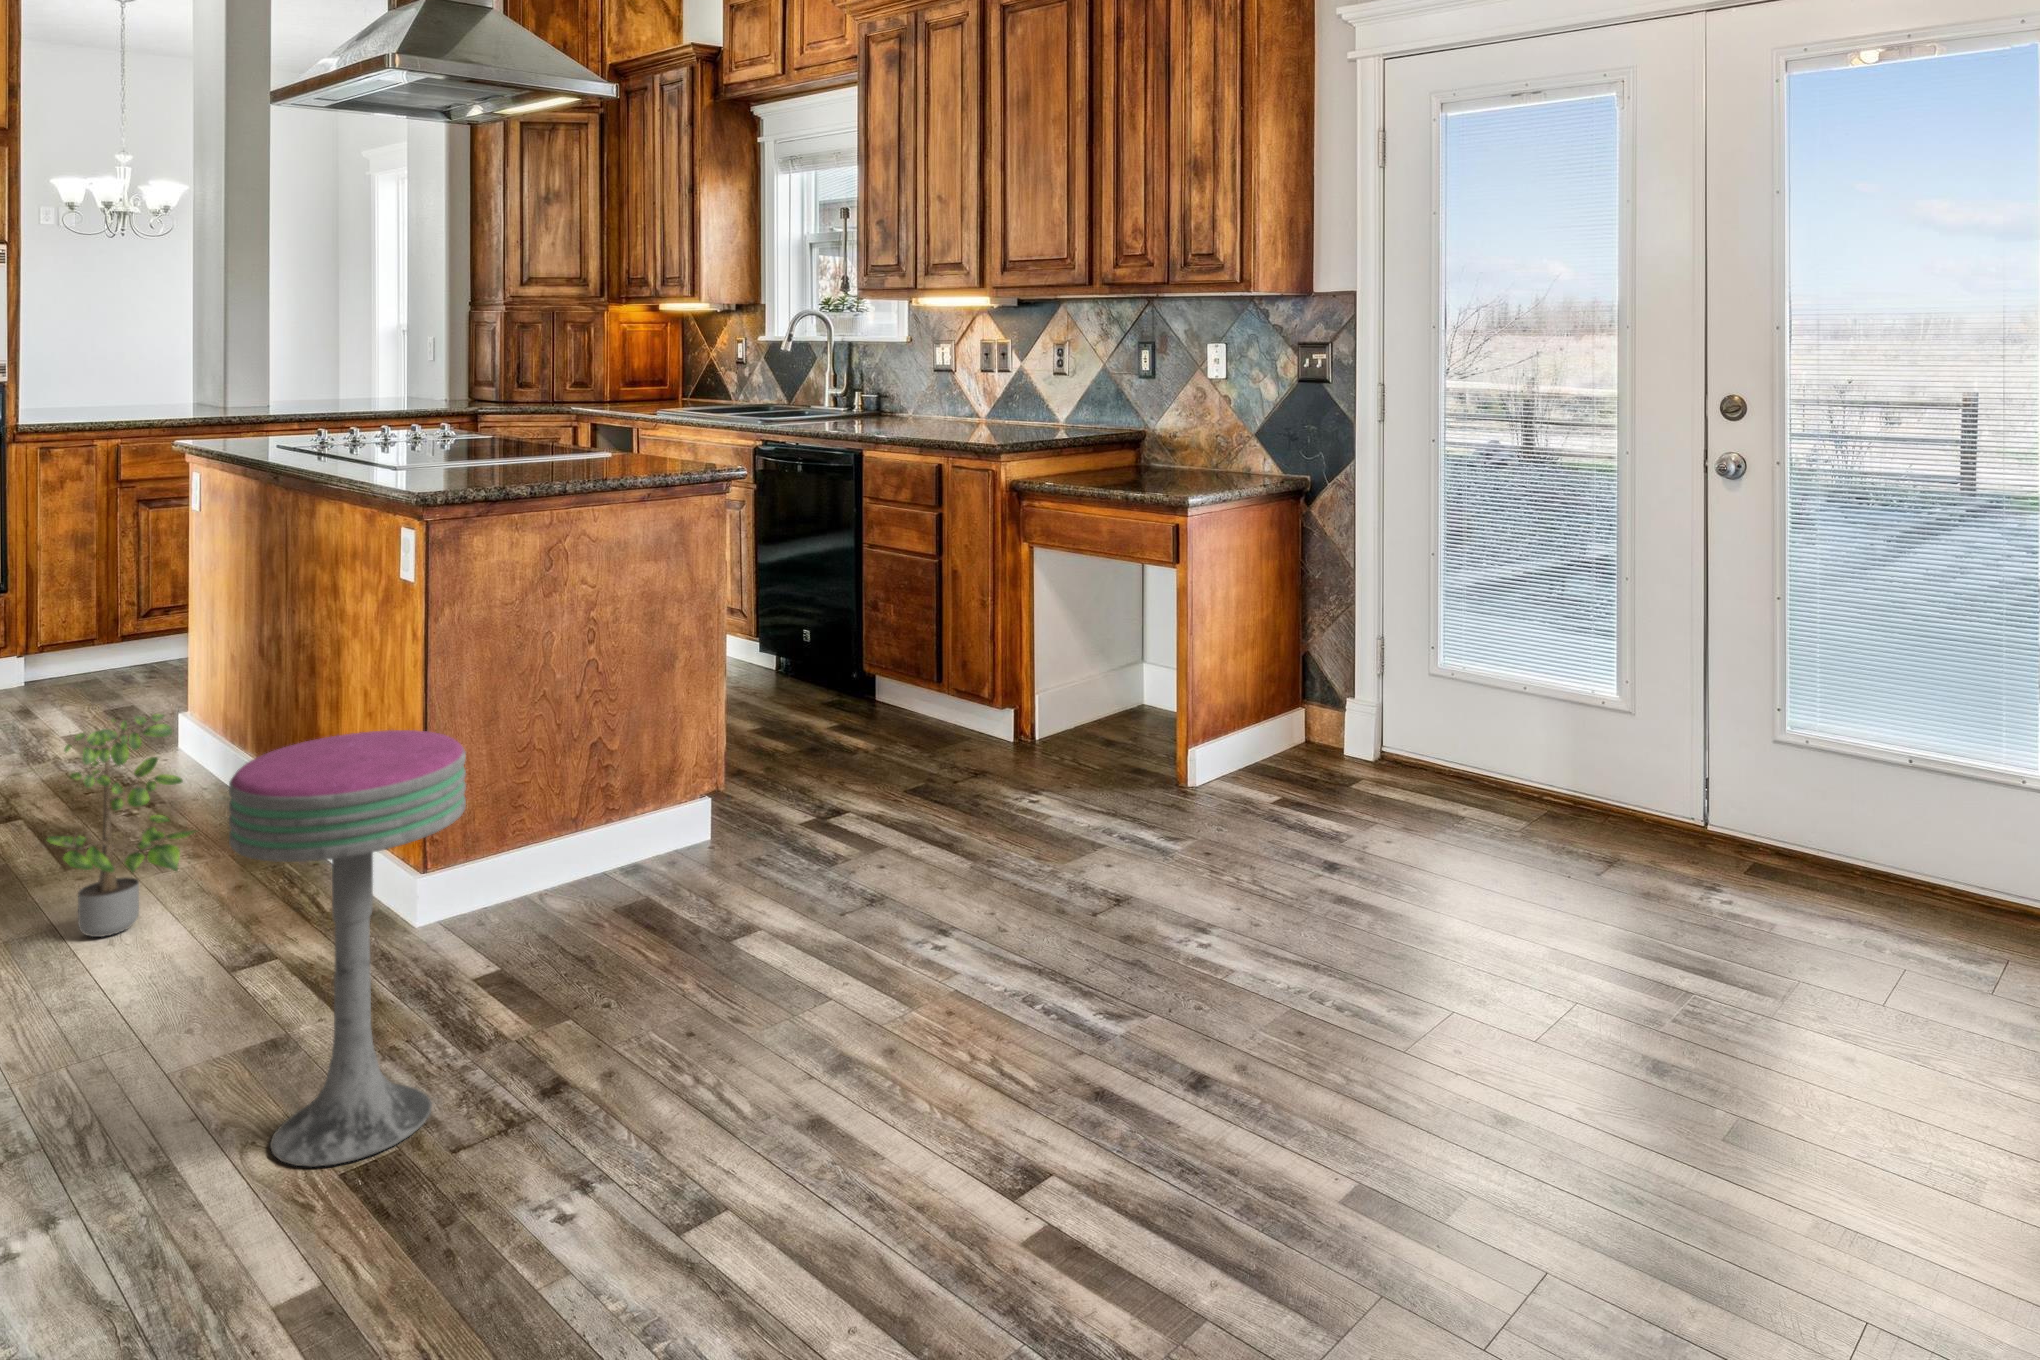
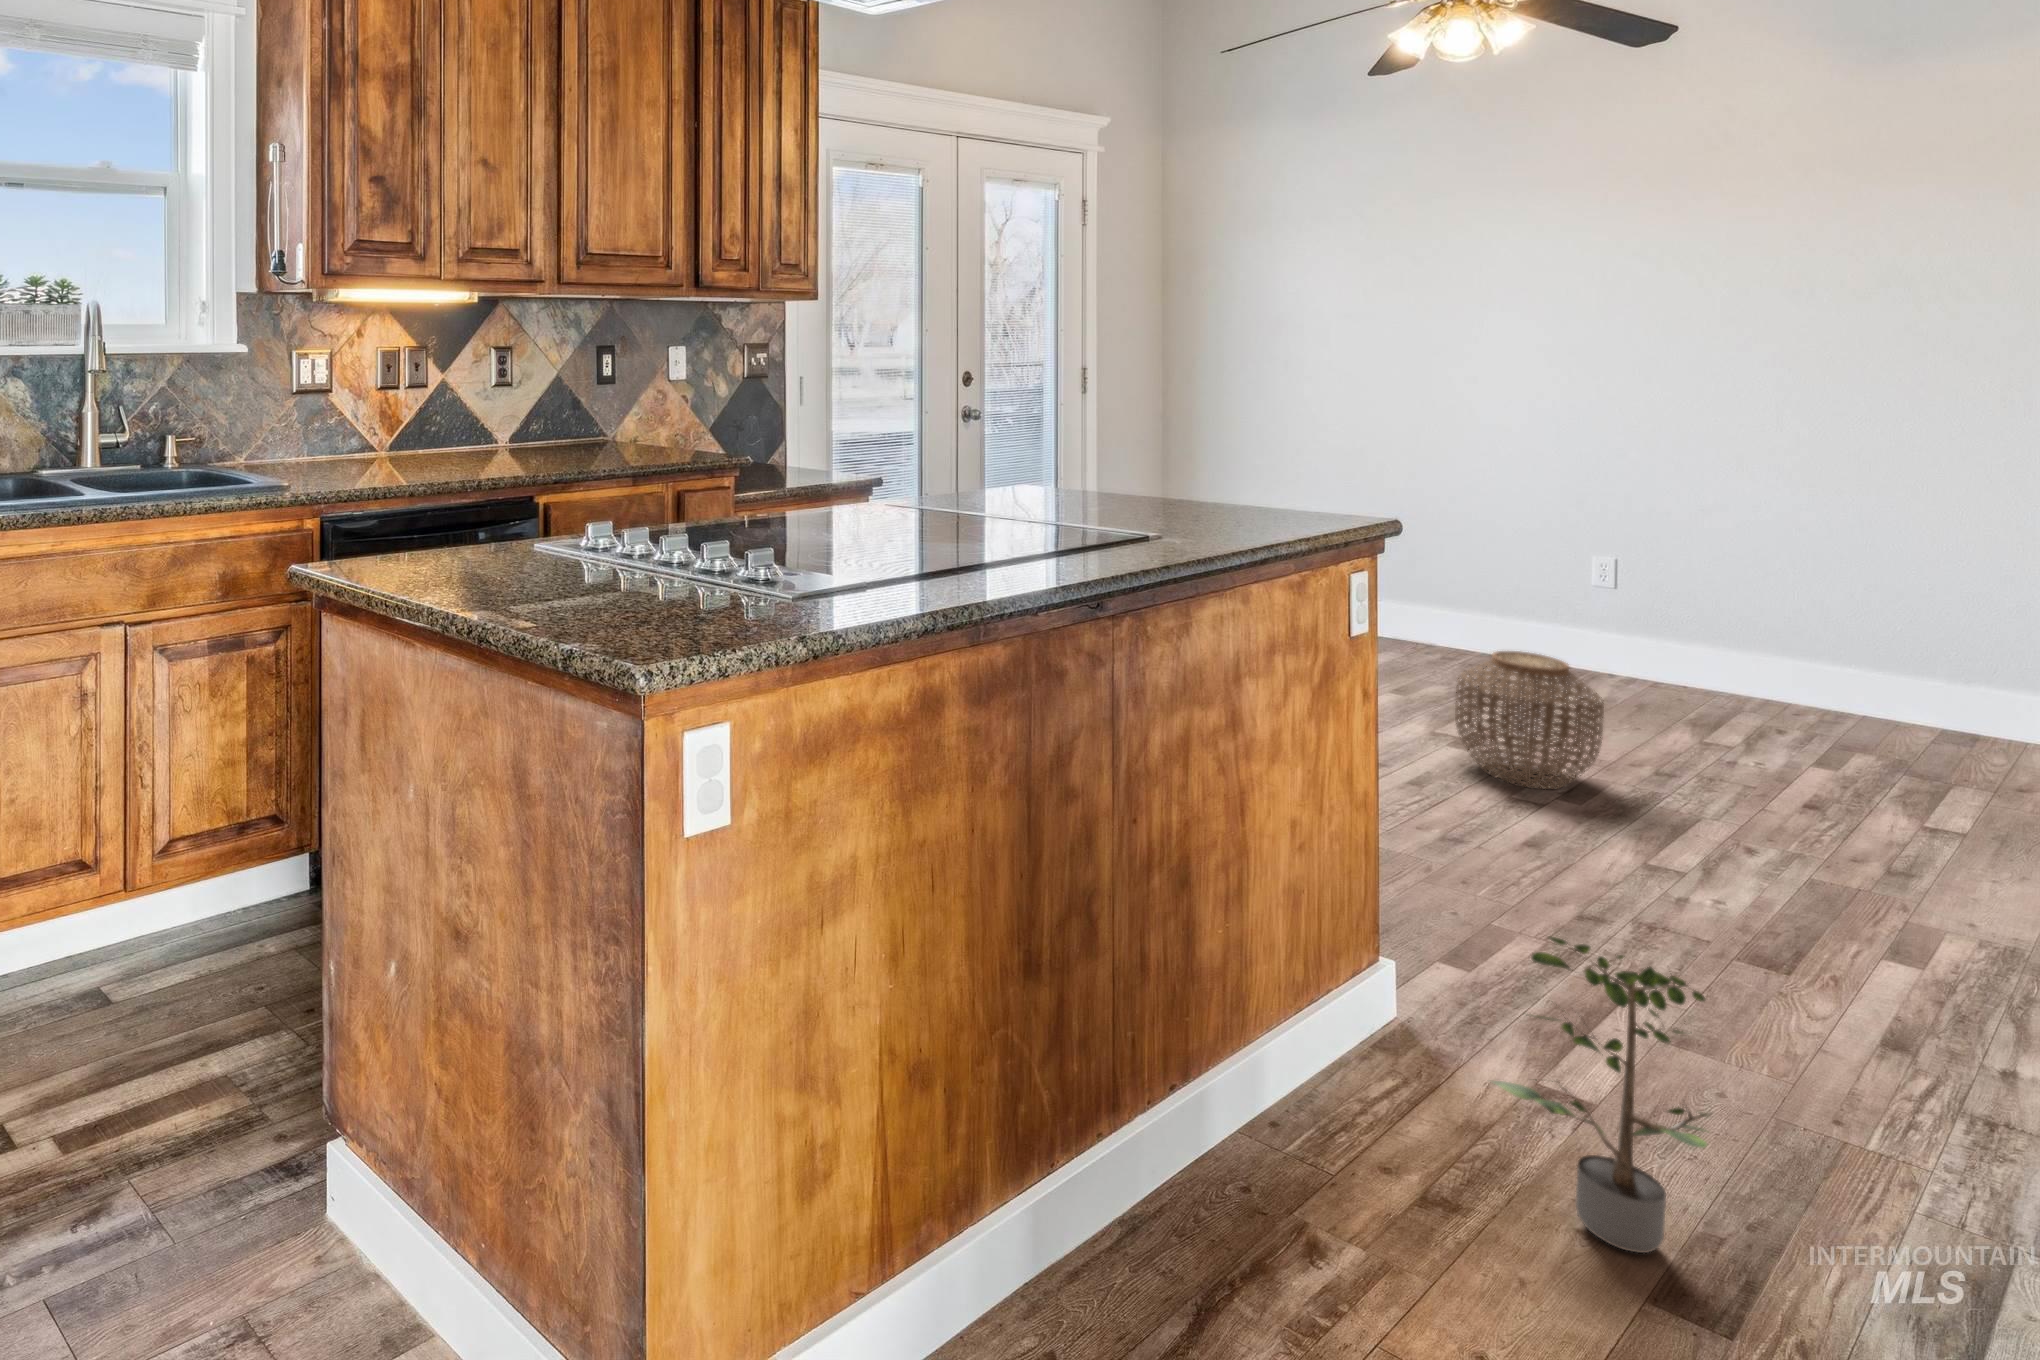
bar stool: present [229,730,466,1167] -> none [1654,677,1871,1003]
woven basket: none [943,921,1171,1217] -> present [1455,651,1604,789]

